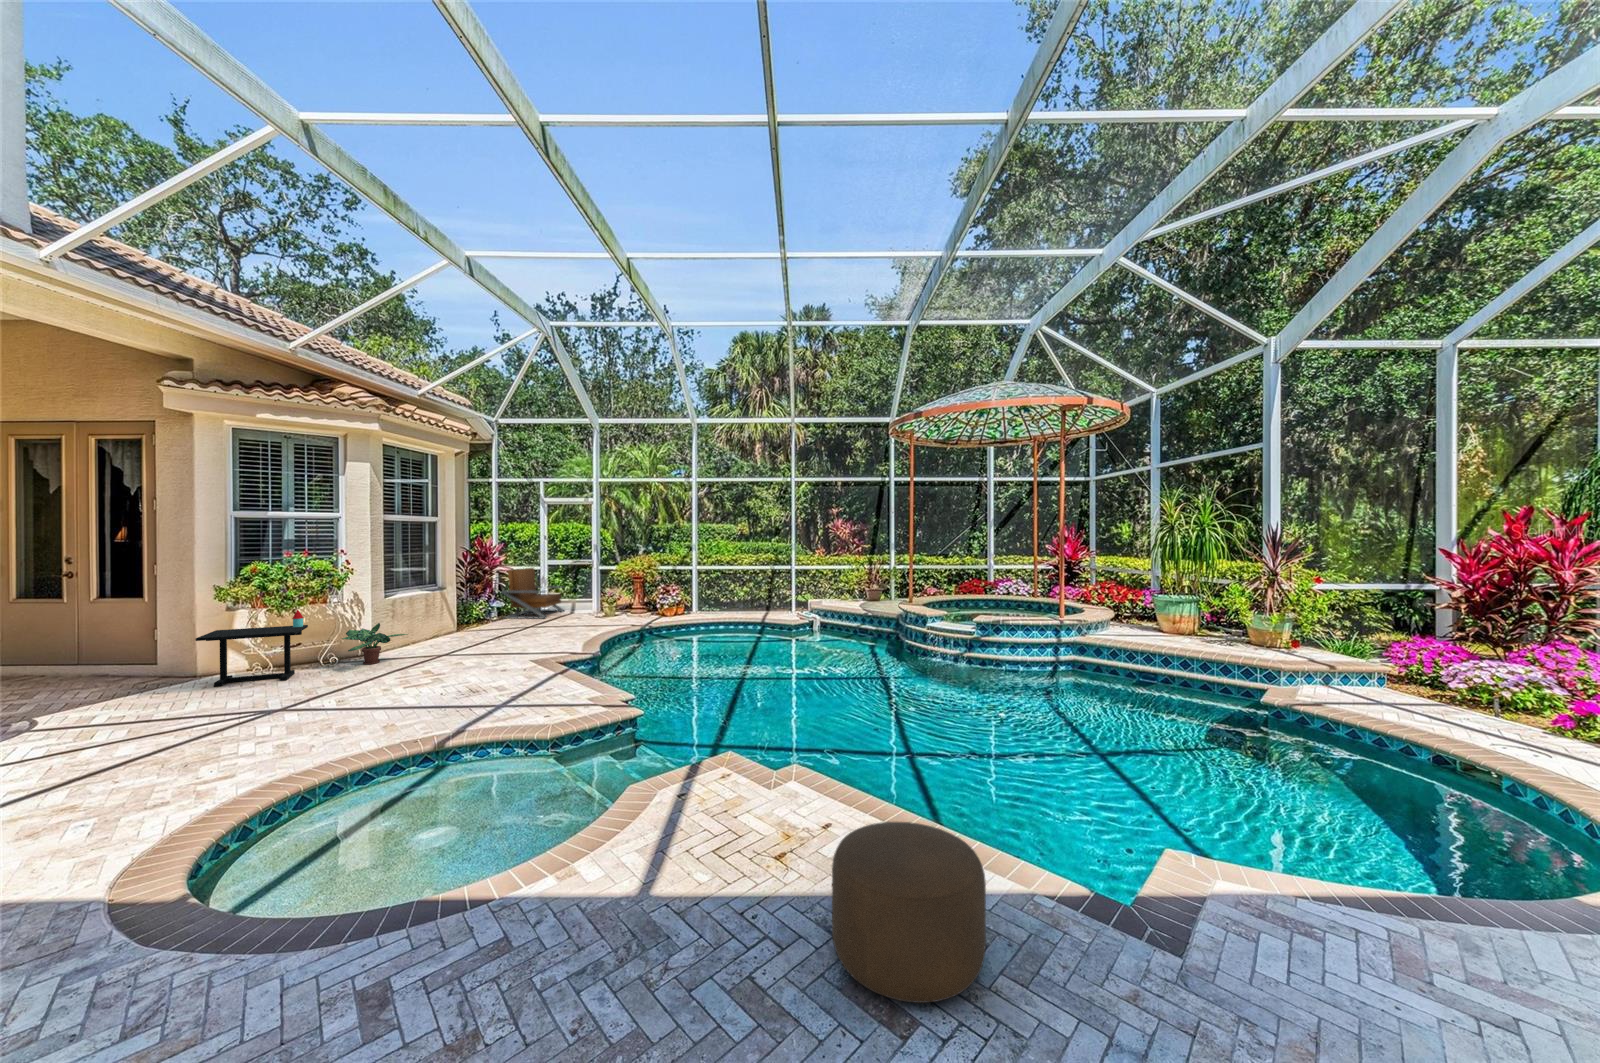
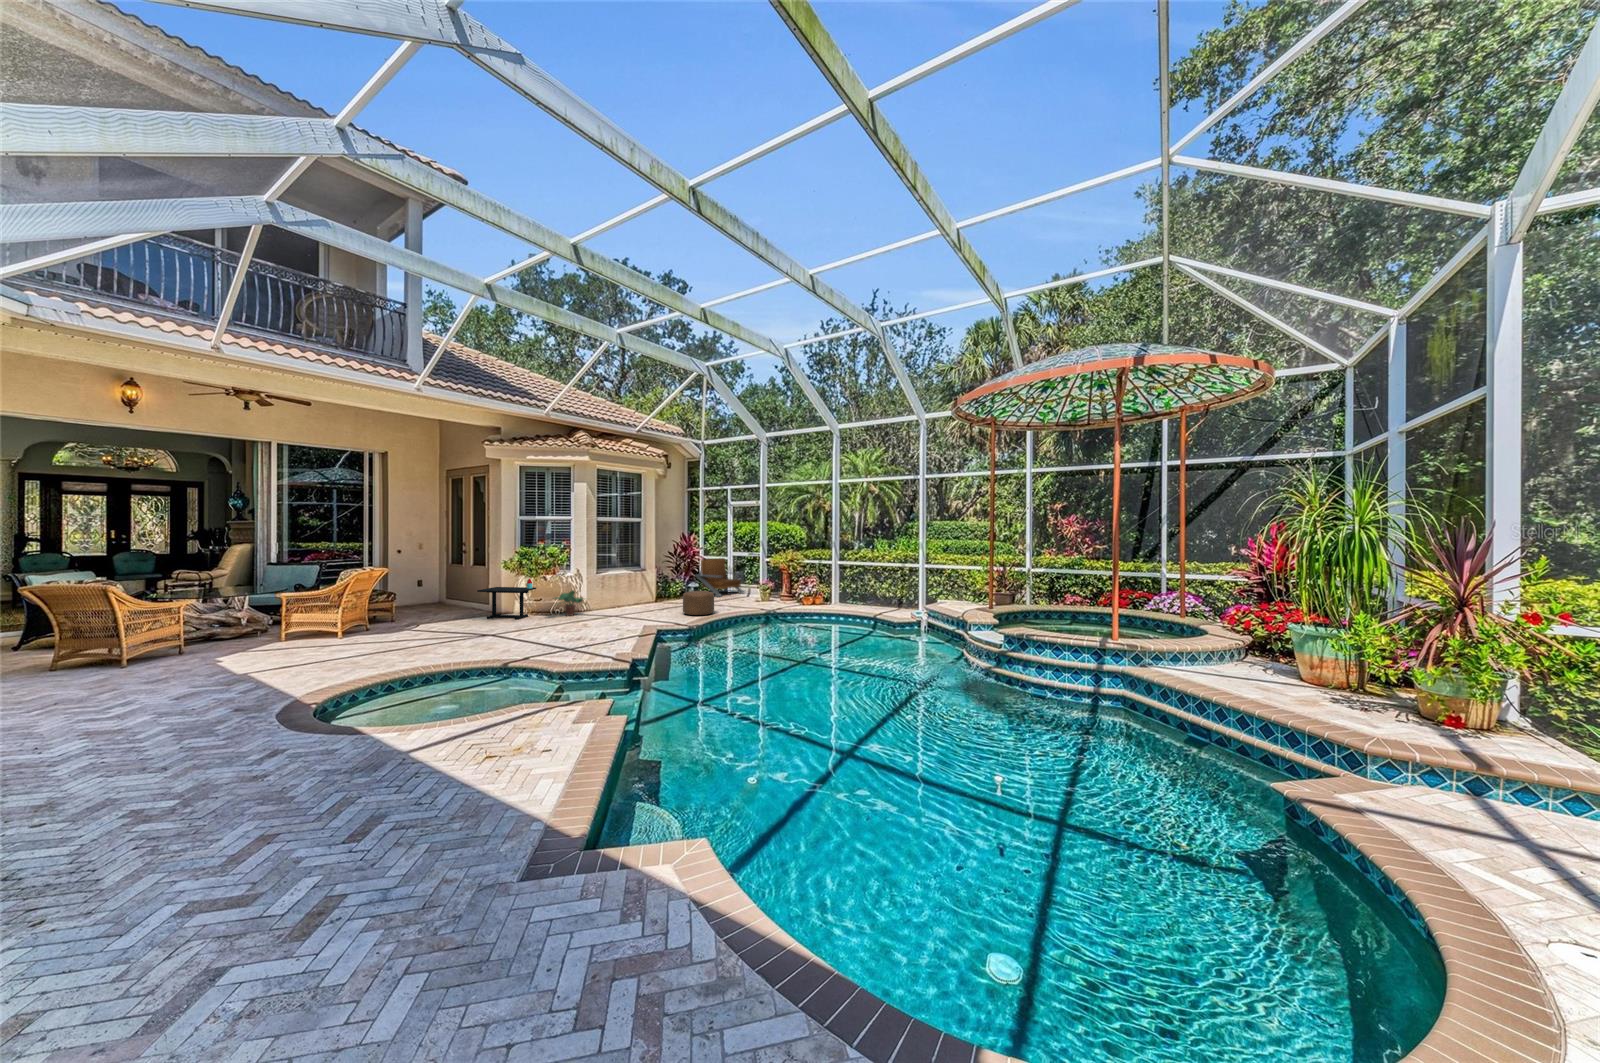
ottoman: present [832,822,986,1003] -> present [683,591,714,615]

